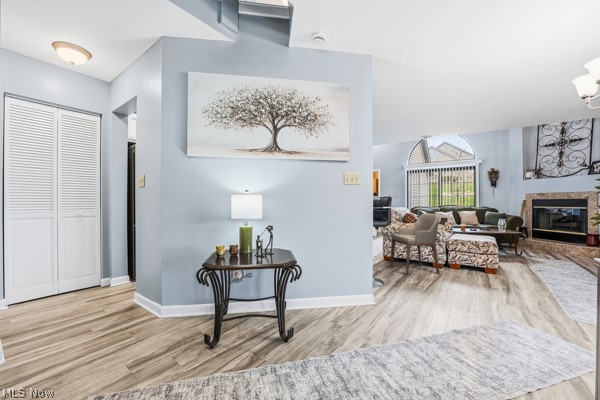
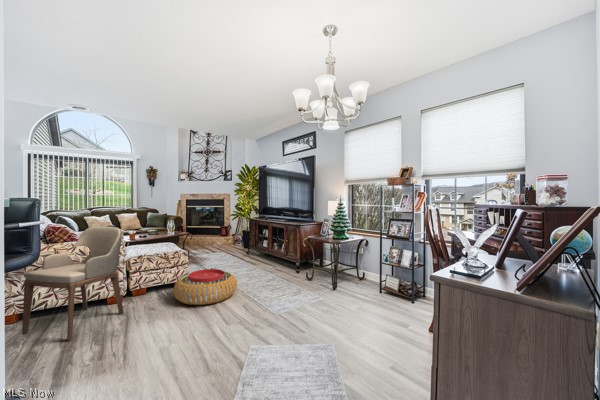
pouf: none [478,260,548,291] -> present [173,269,237,305]

